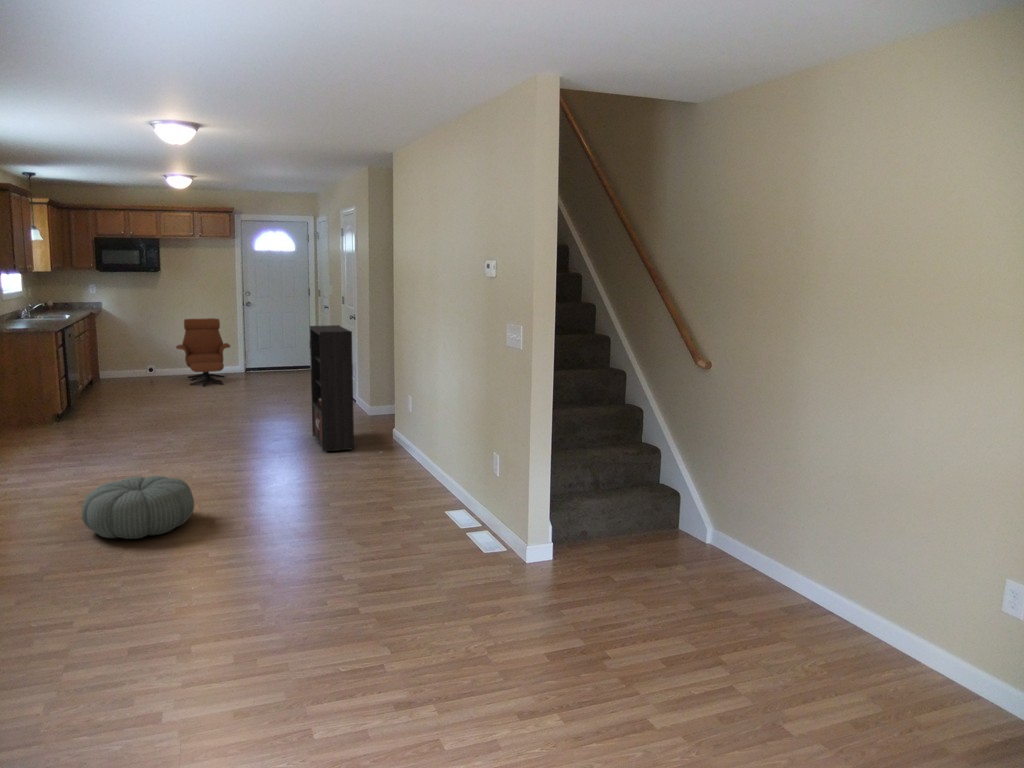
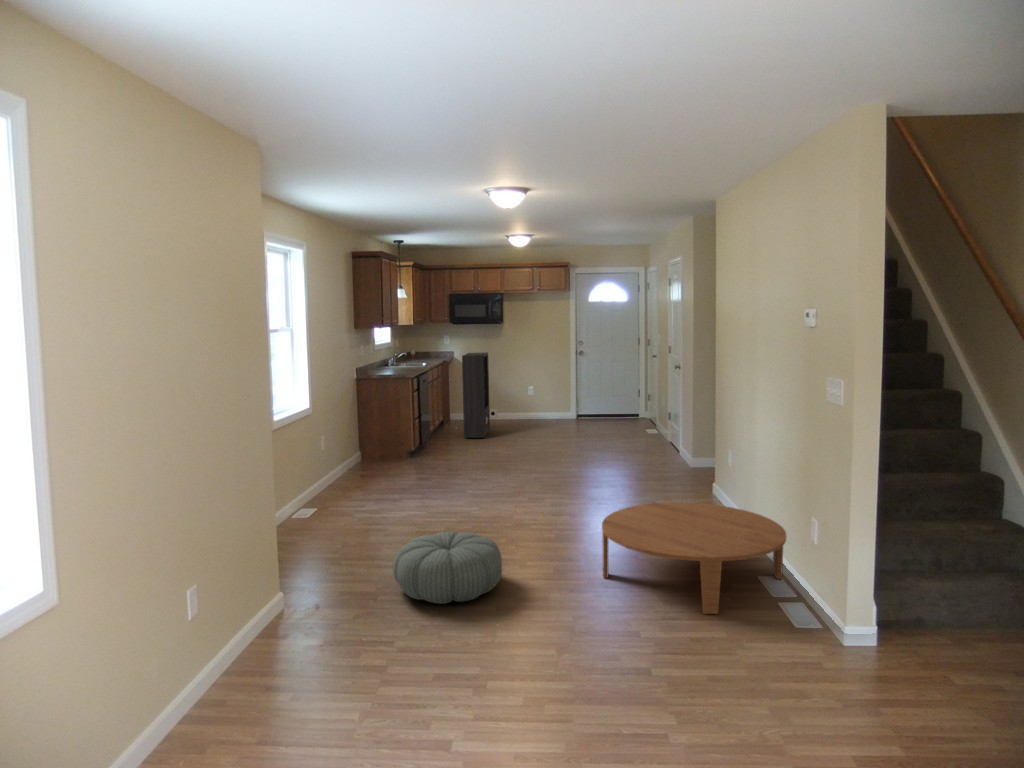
lounge chair: present [176,318,230,386] -> none [514,367,562,431]
bookcase: present [310,325,382,454] -> present [462,353,490,438]
coffee table: none [285,437,436,519] -> present [602,502,786,614]

